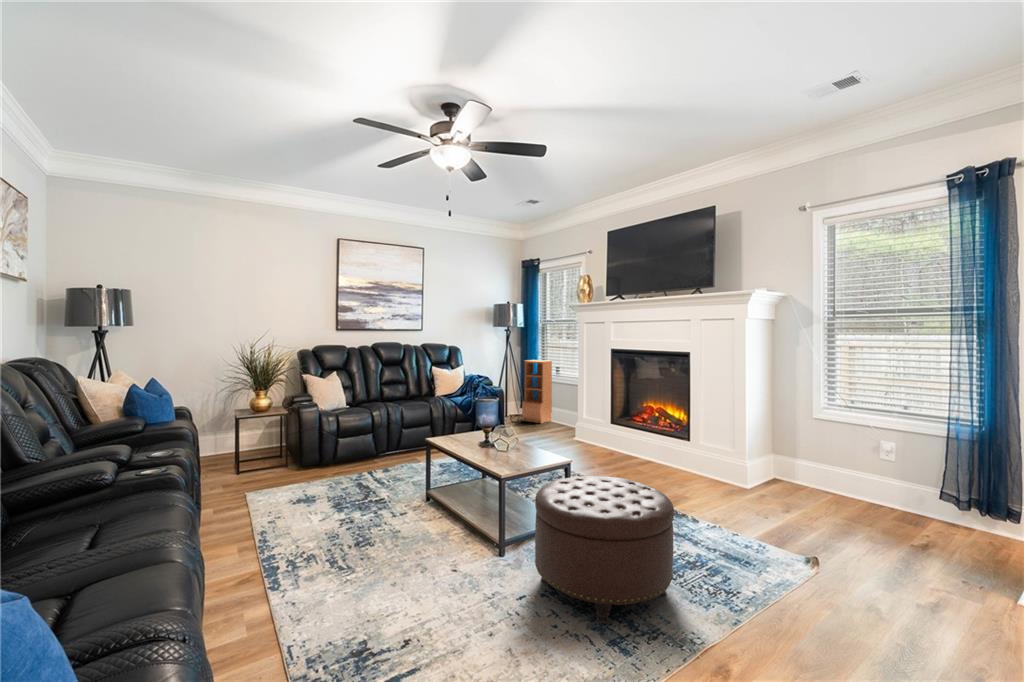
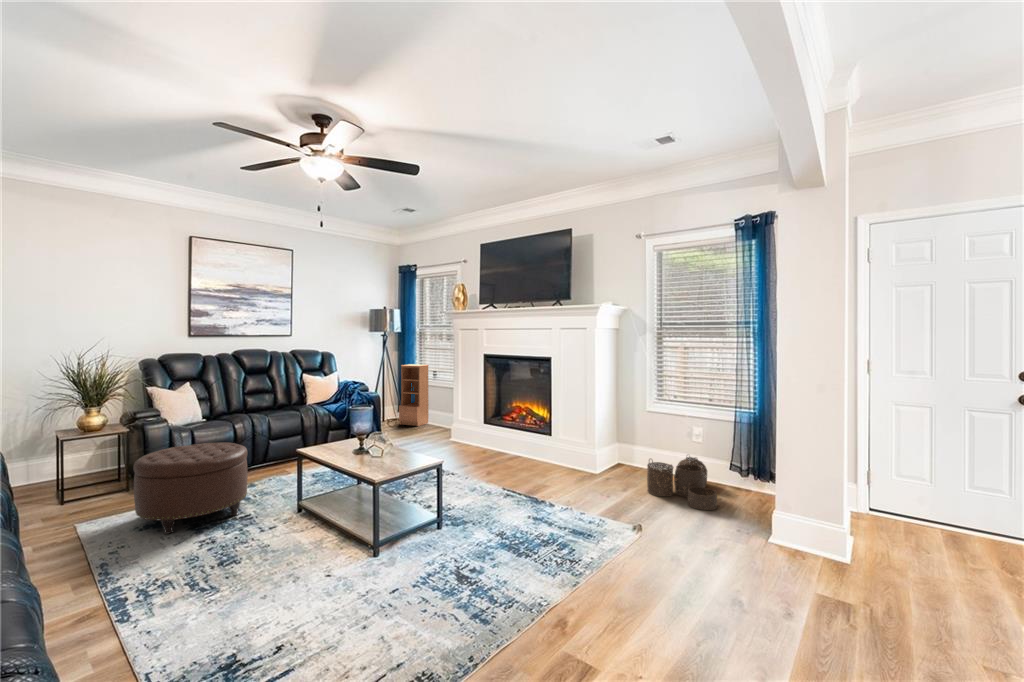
woven basket: none [818,475,924,549] -> present [647,457,717,510]
ottoman: present [535,476,674,624] -> present [134,443,248,534]

